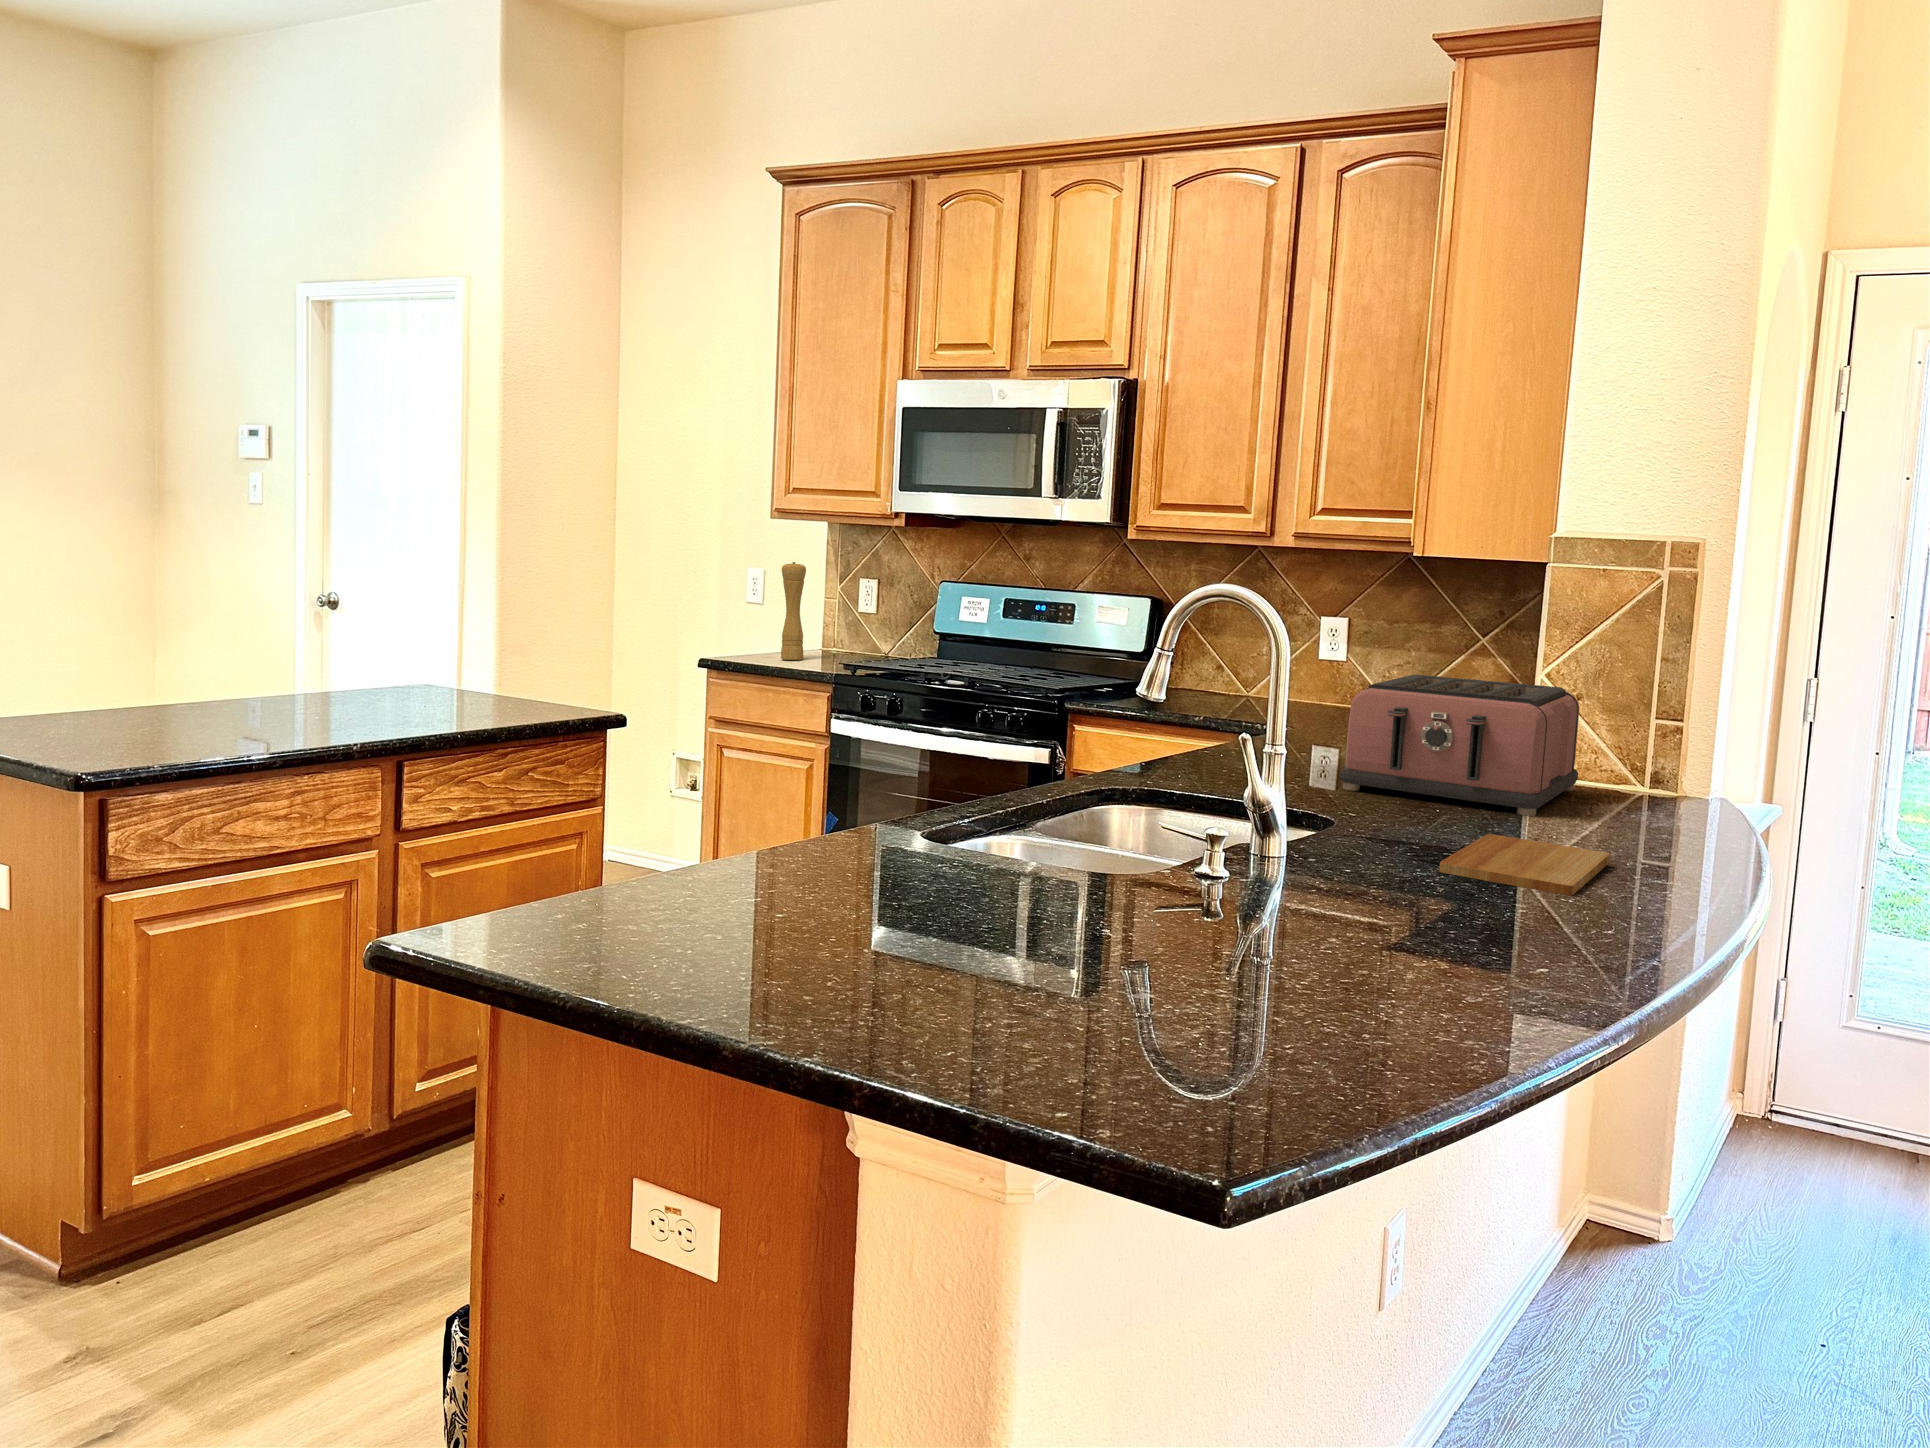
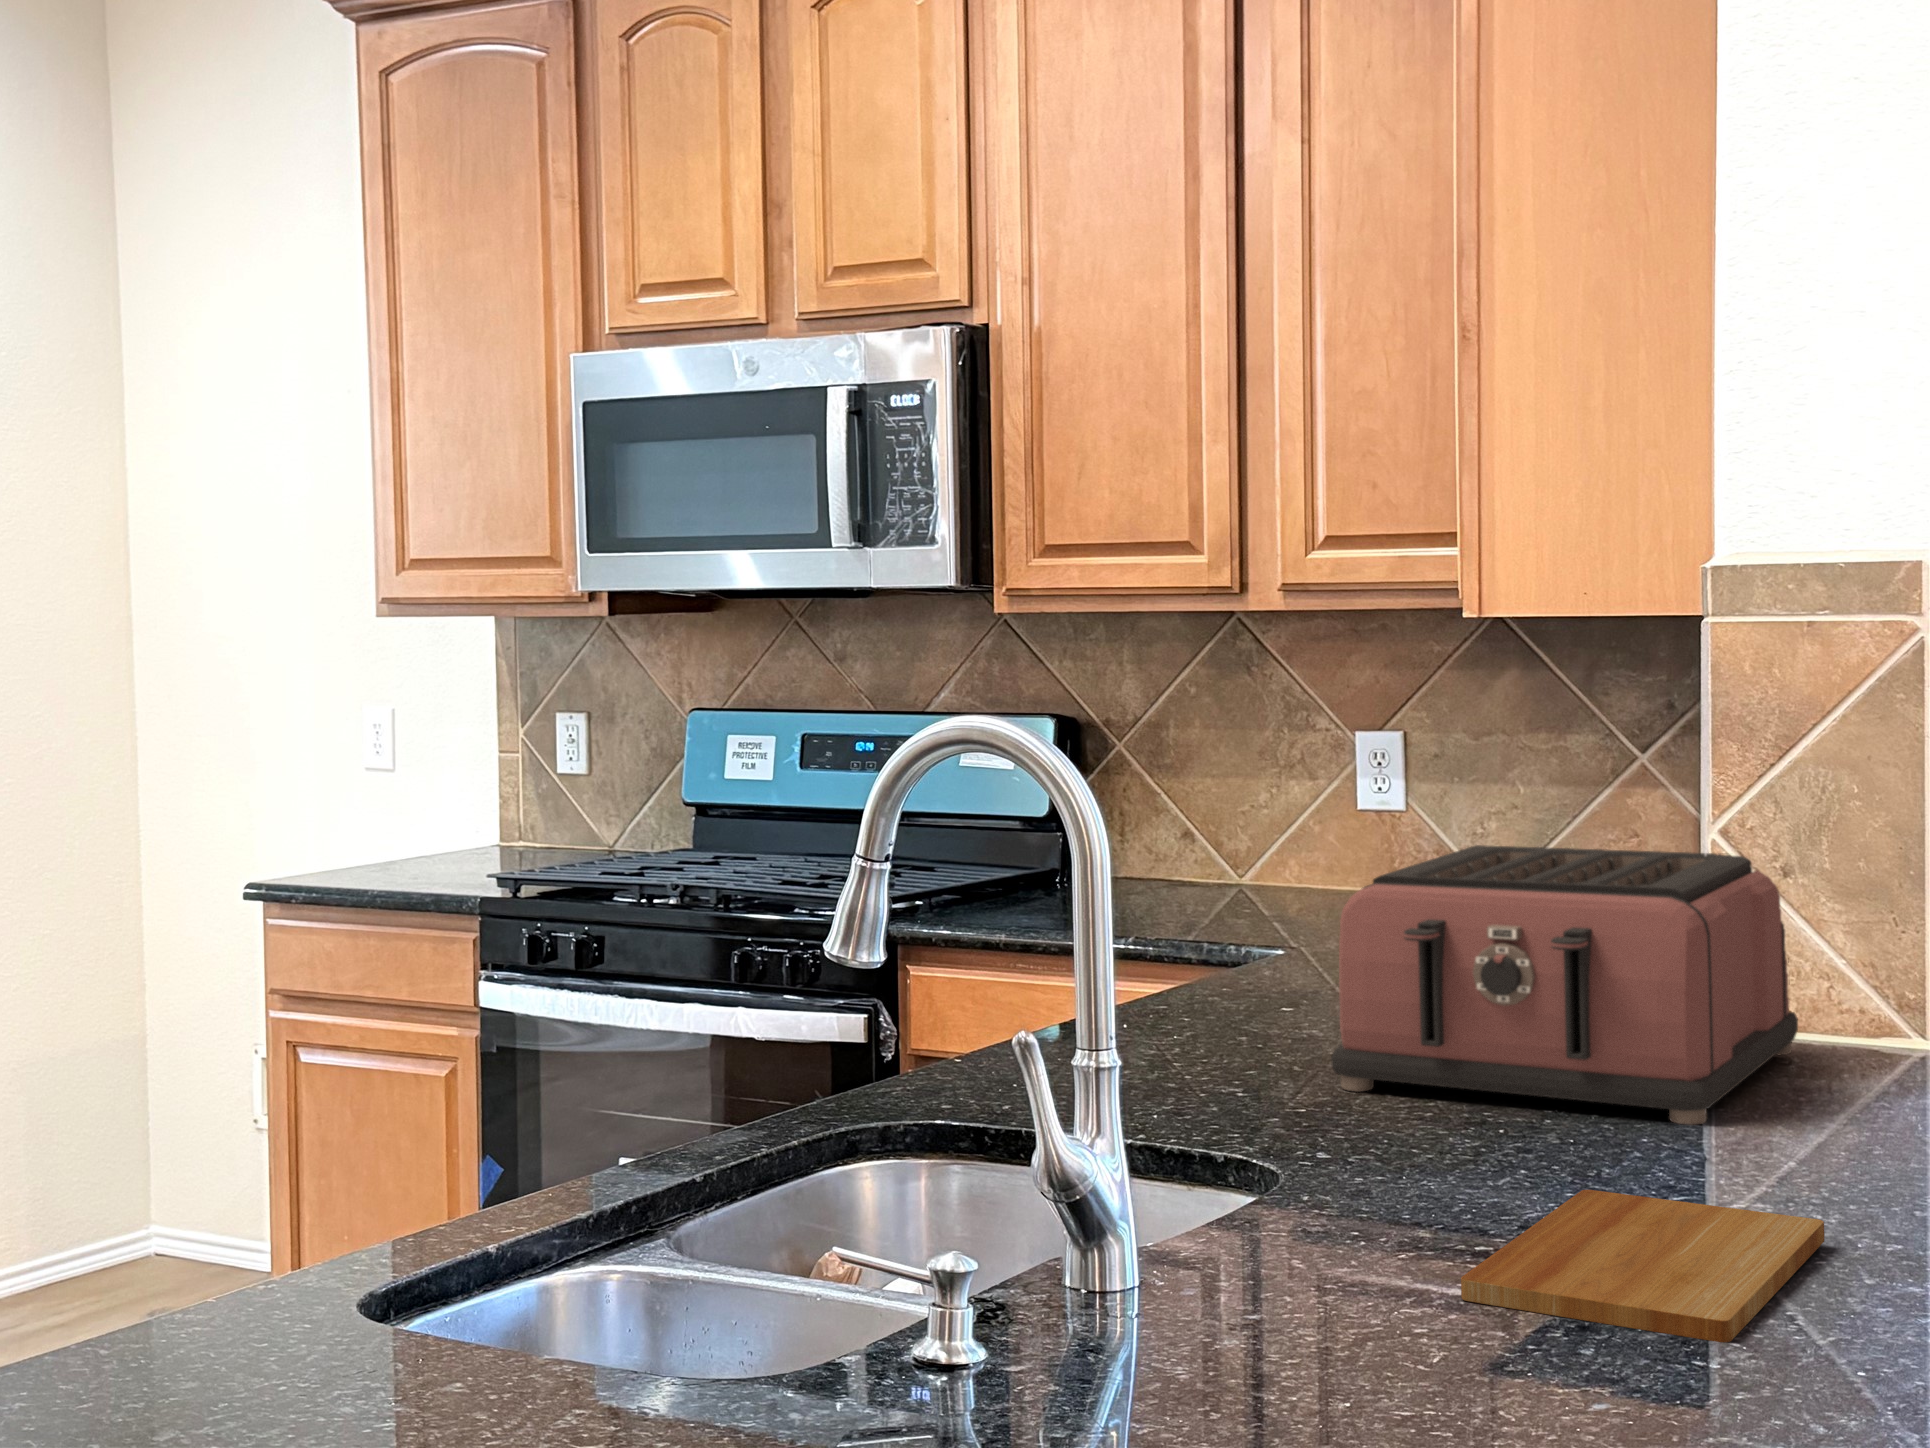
pepper mill: present [781,562,806,660] -> none [382,694,434,877]

